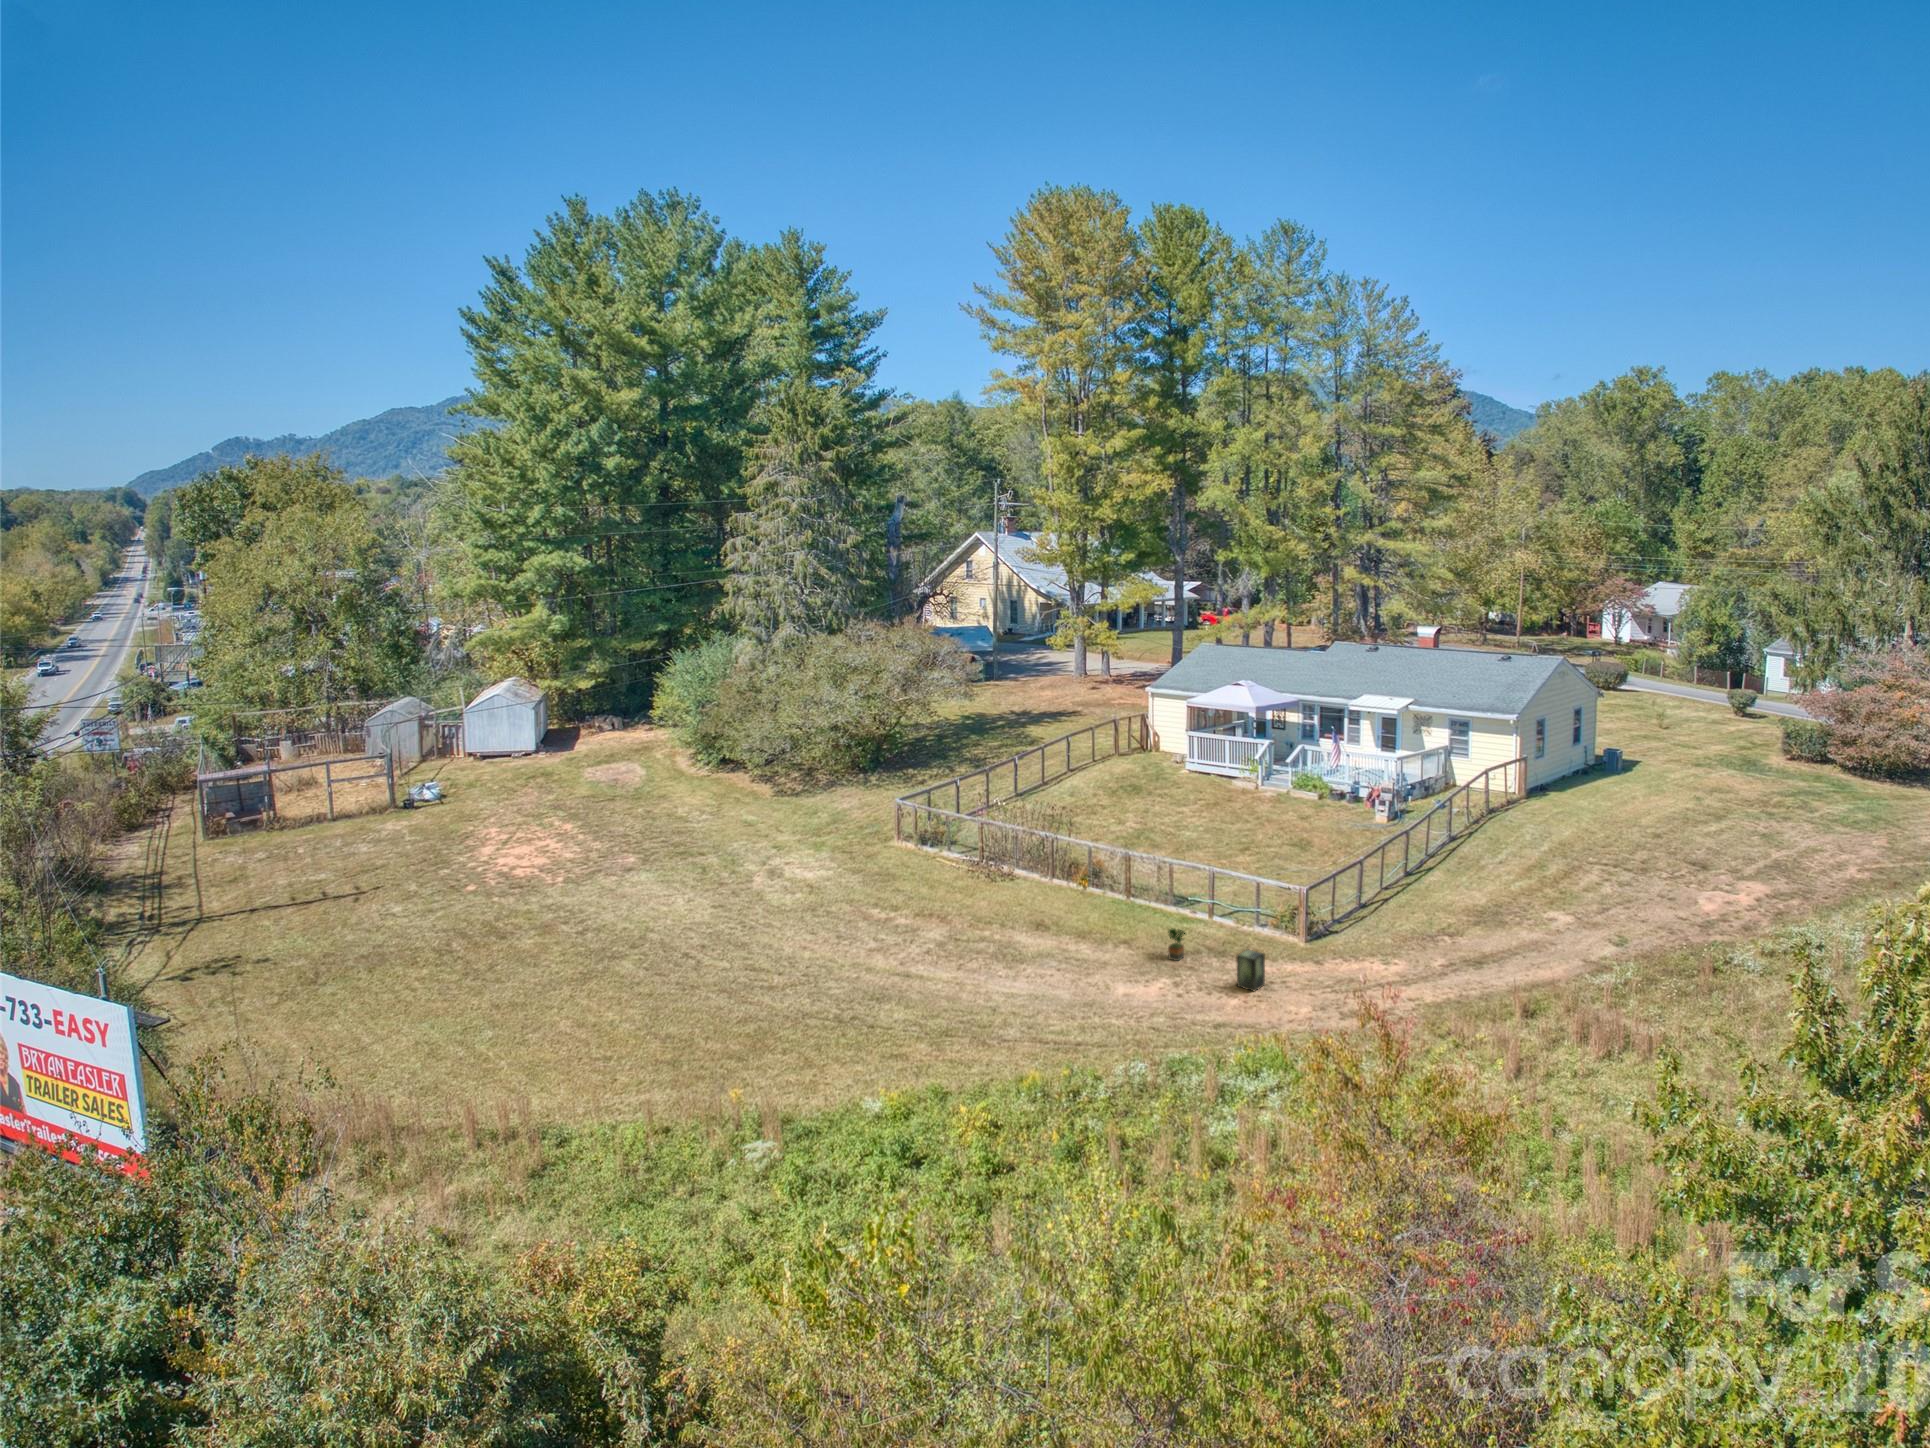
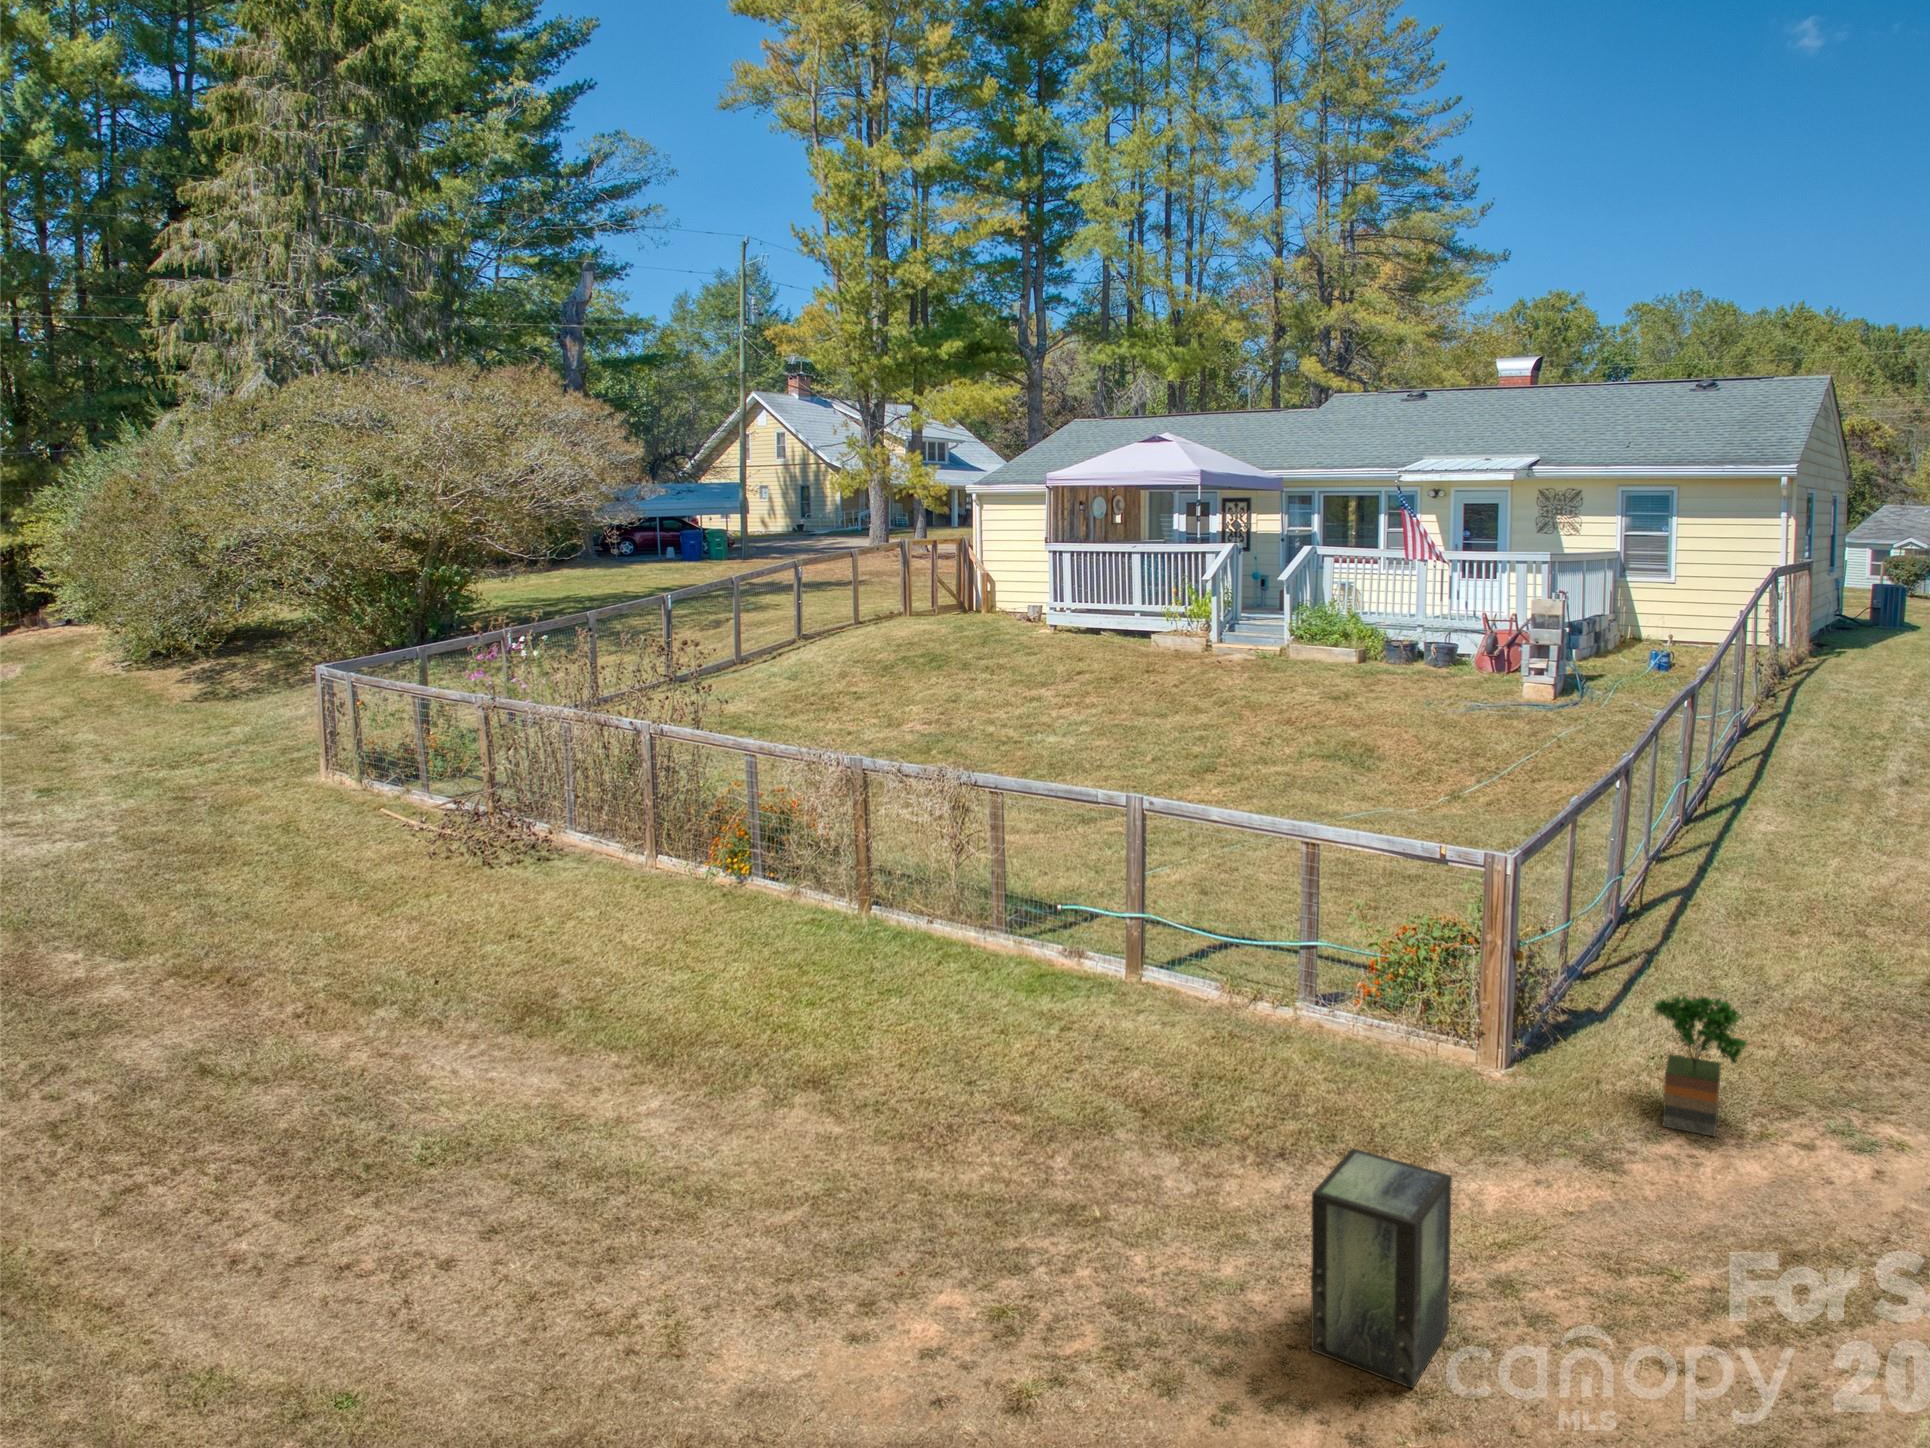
potted tree: present [1168,928,1185,961] -> present [1653,994,1747,1136]

